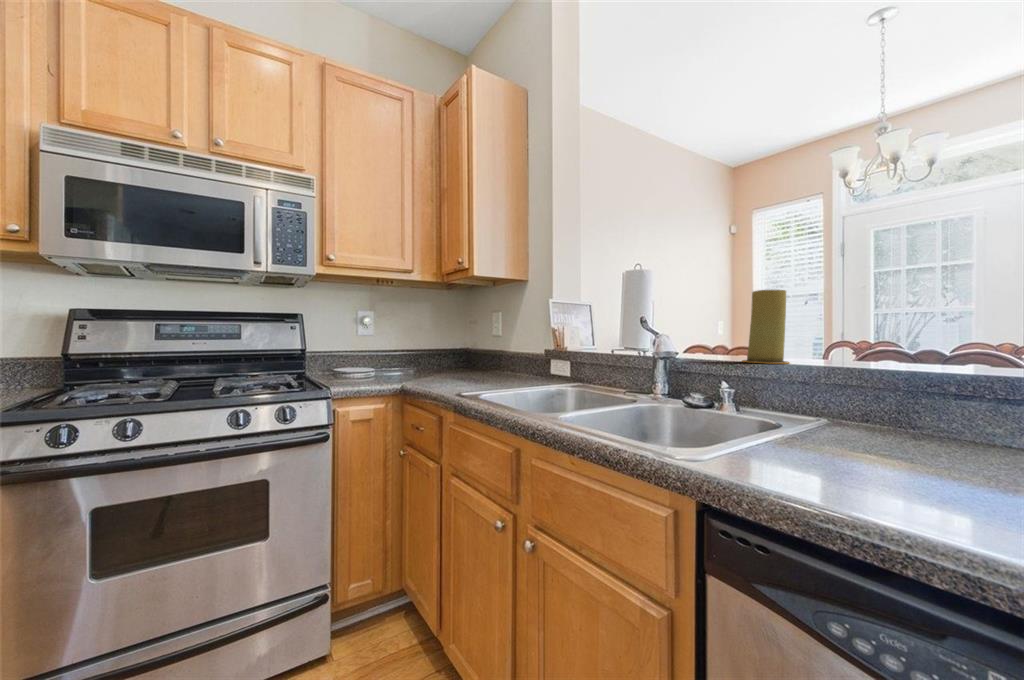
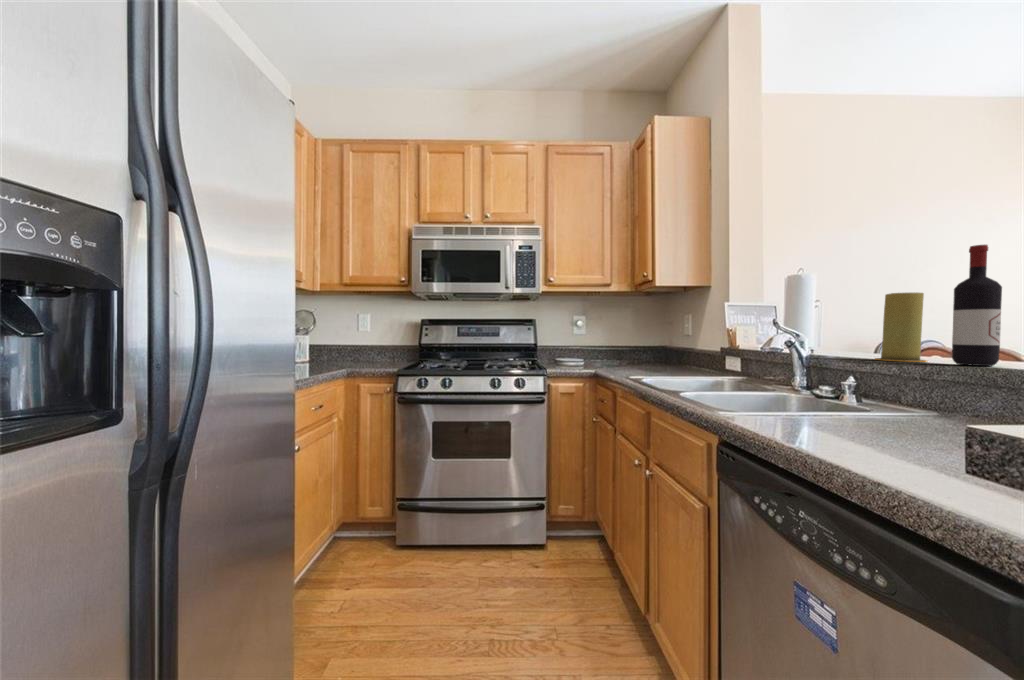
wine bottle: none [827,241,870,367] -> present [952,245,1002,366]

